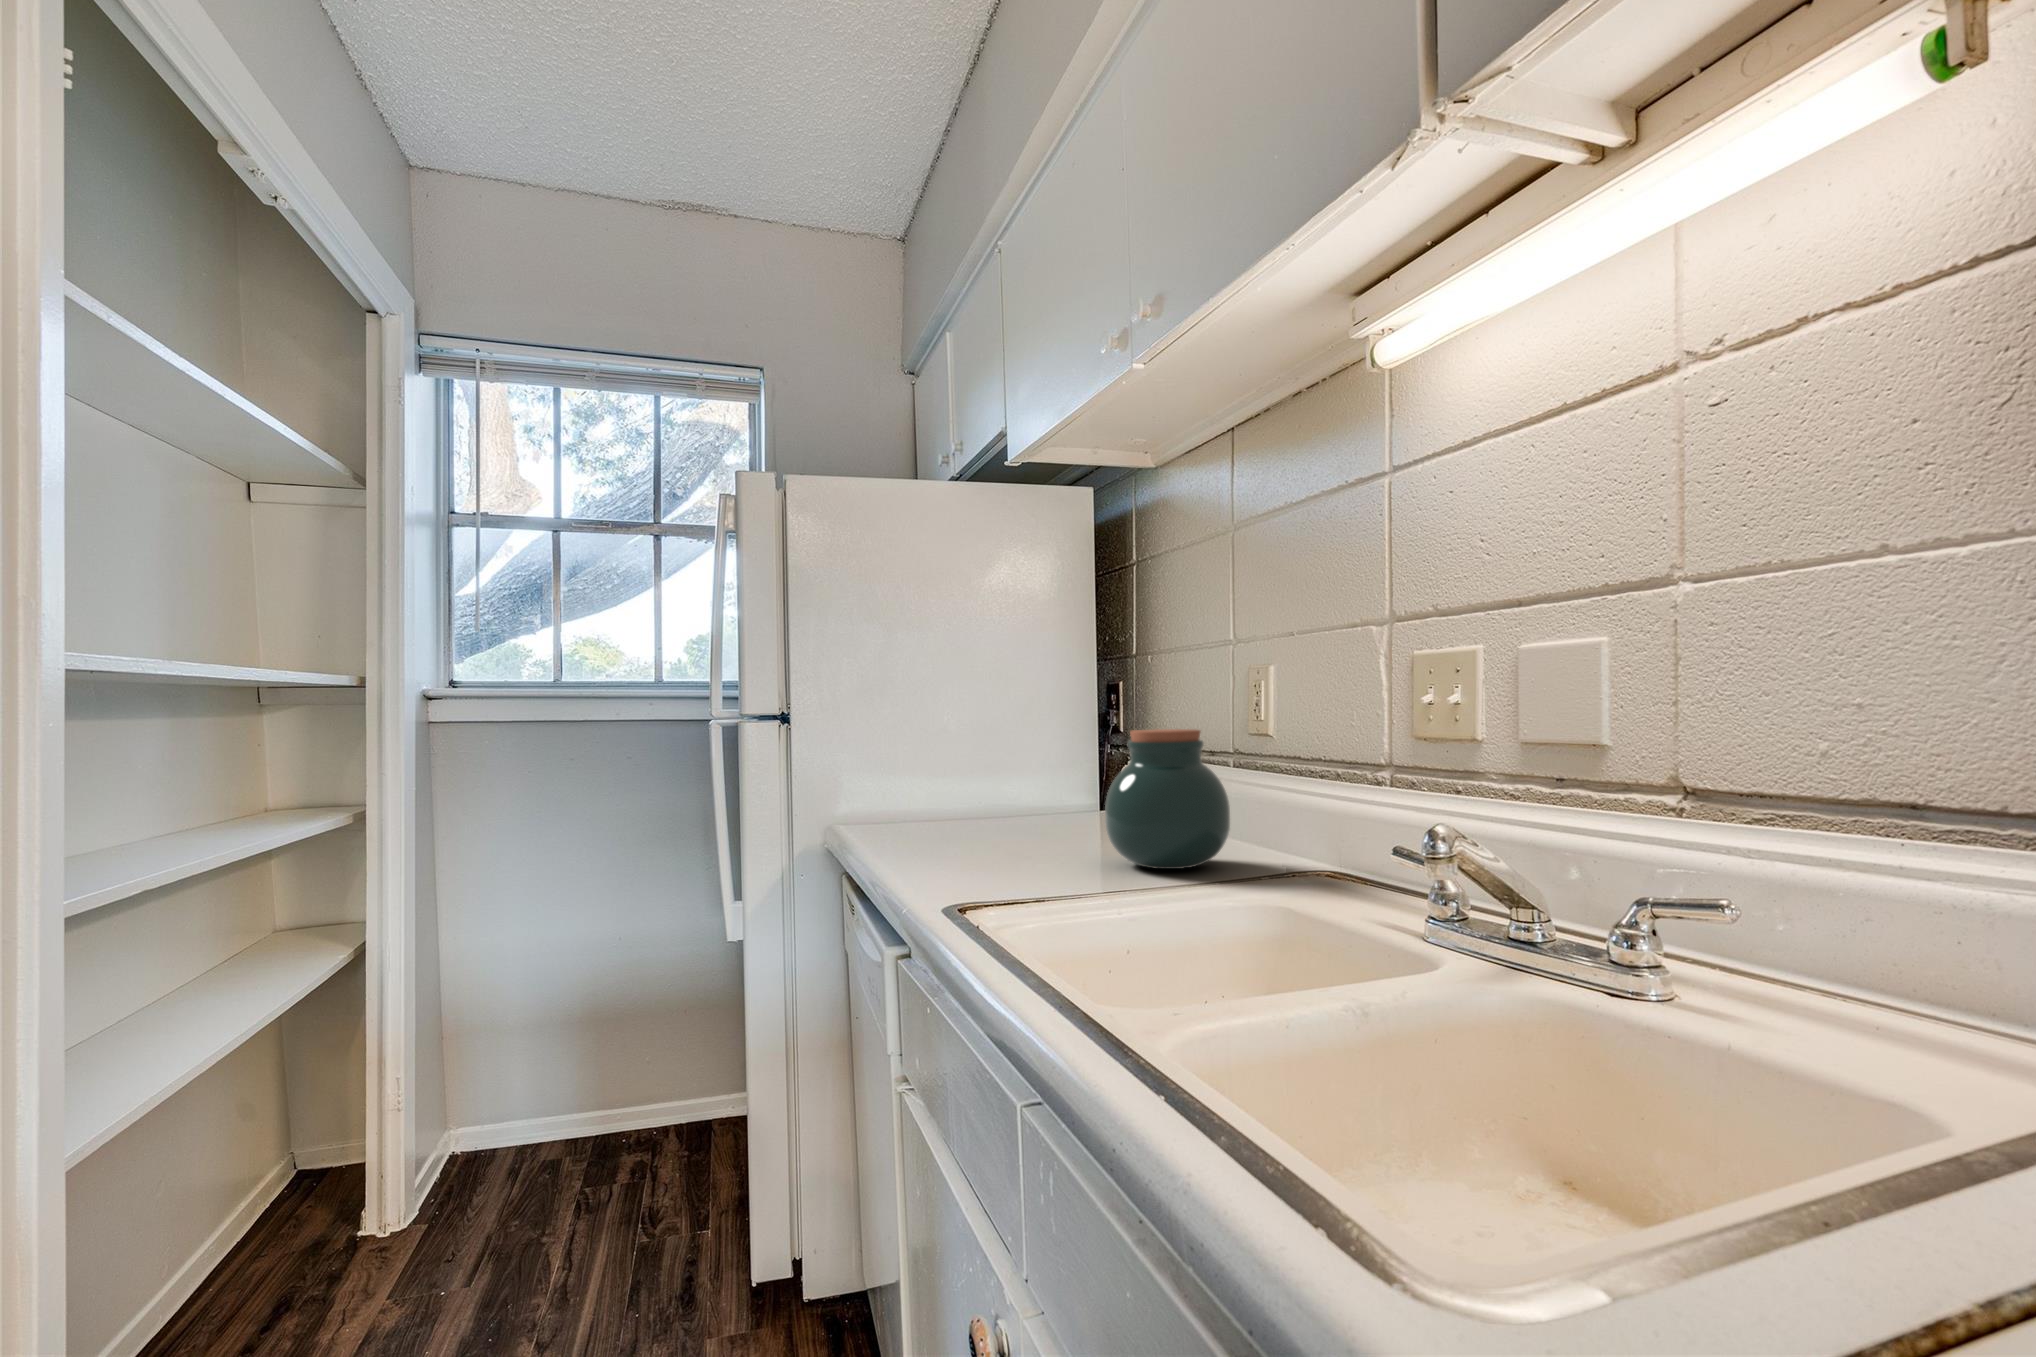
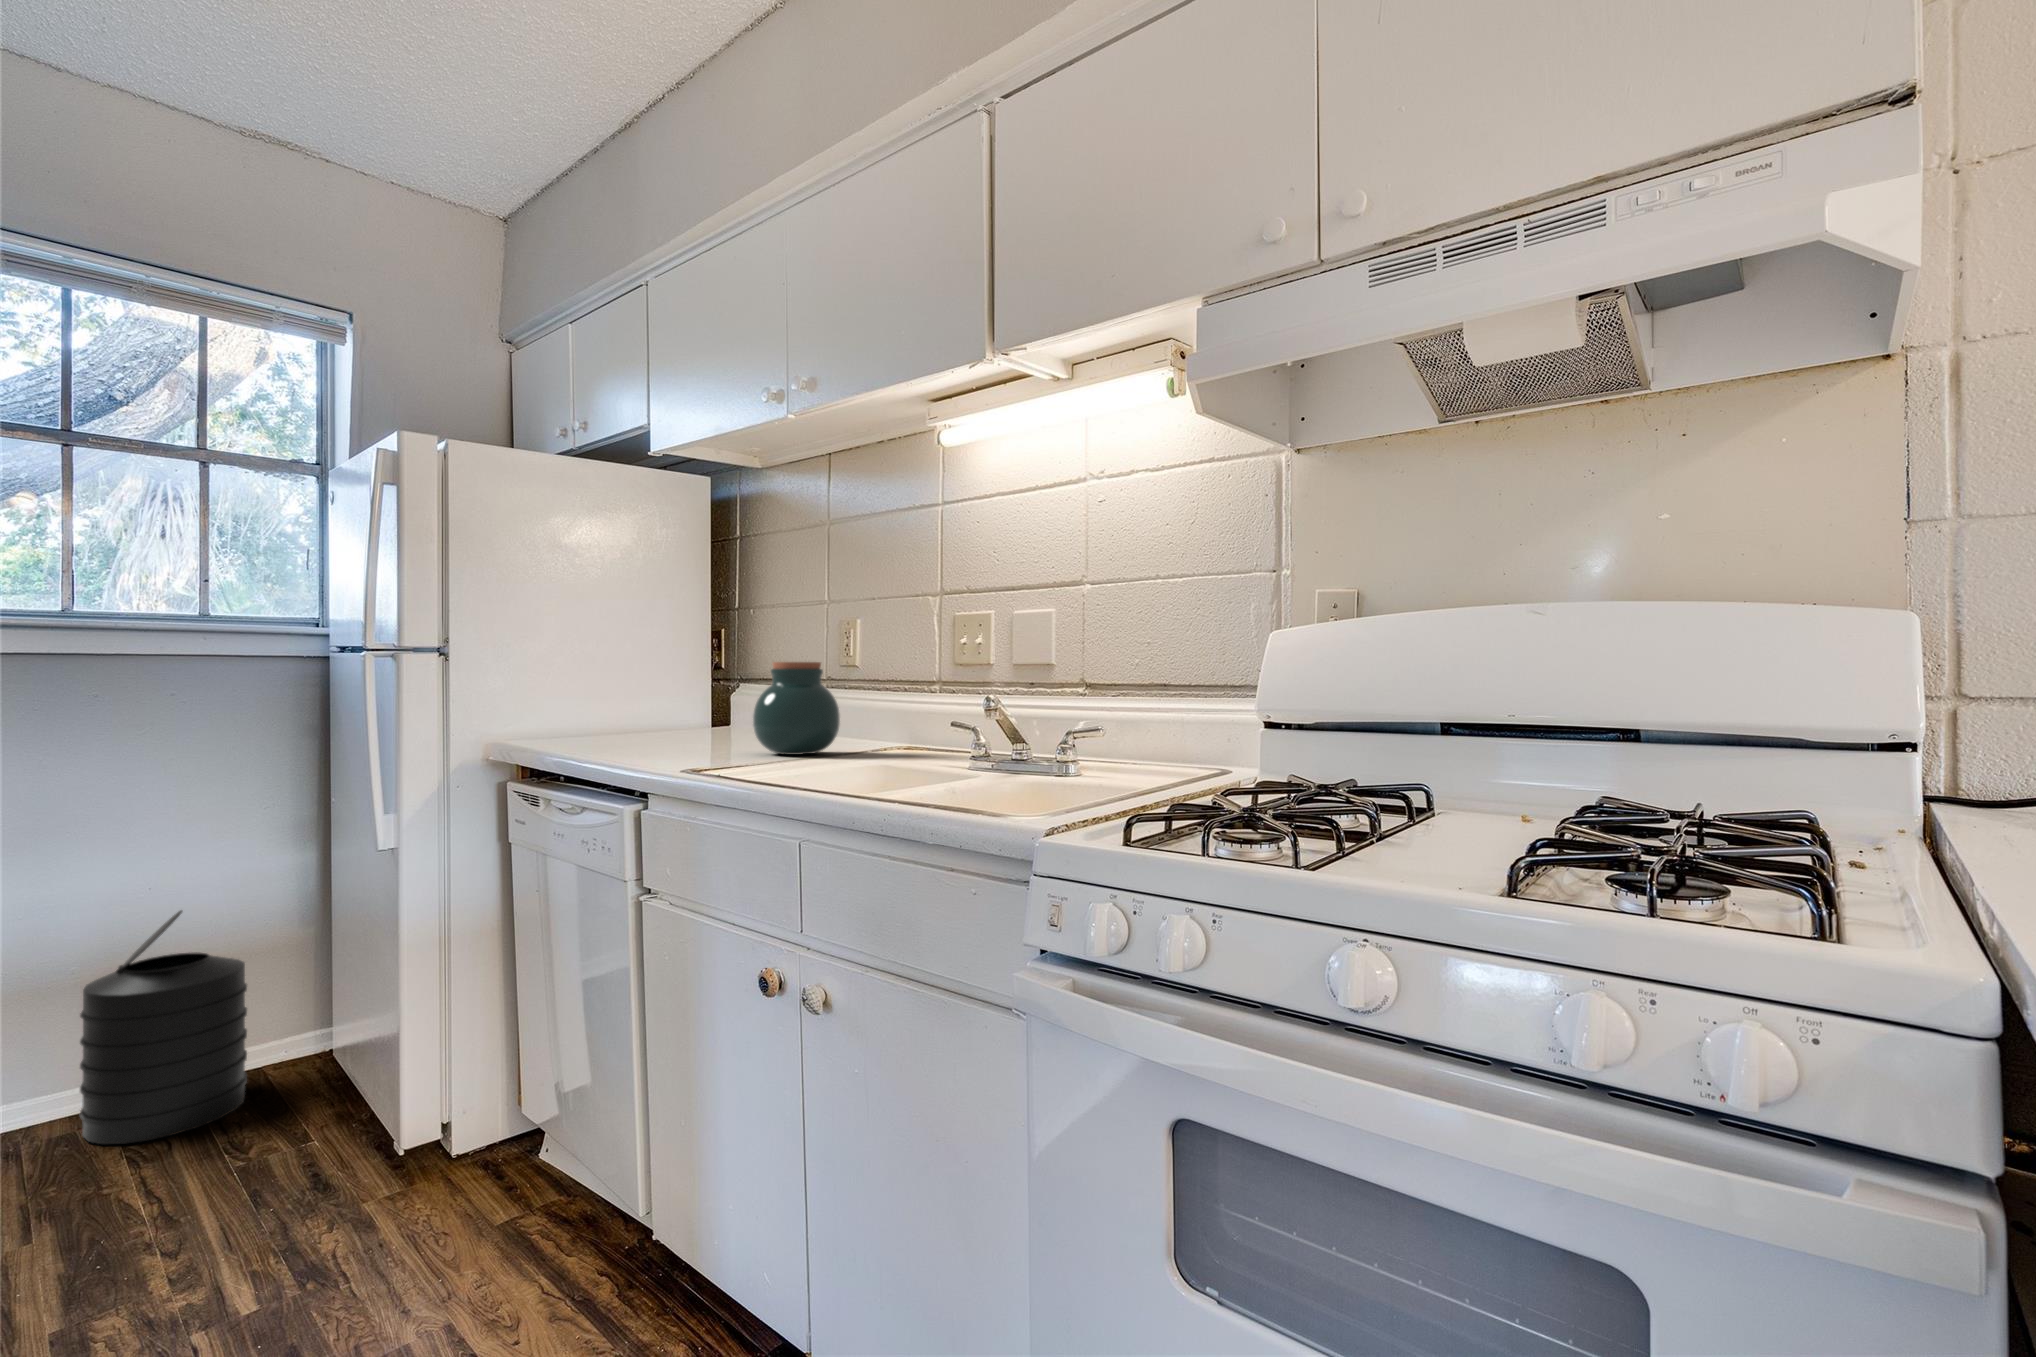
trash can: none [553,963,684,1192] -> present [80,910,247,1144]

